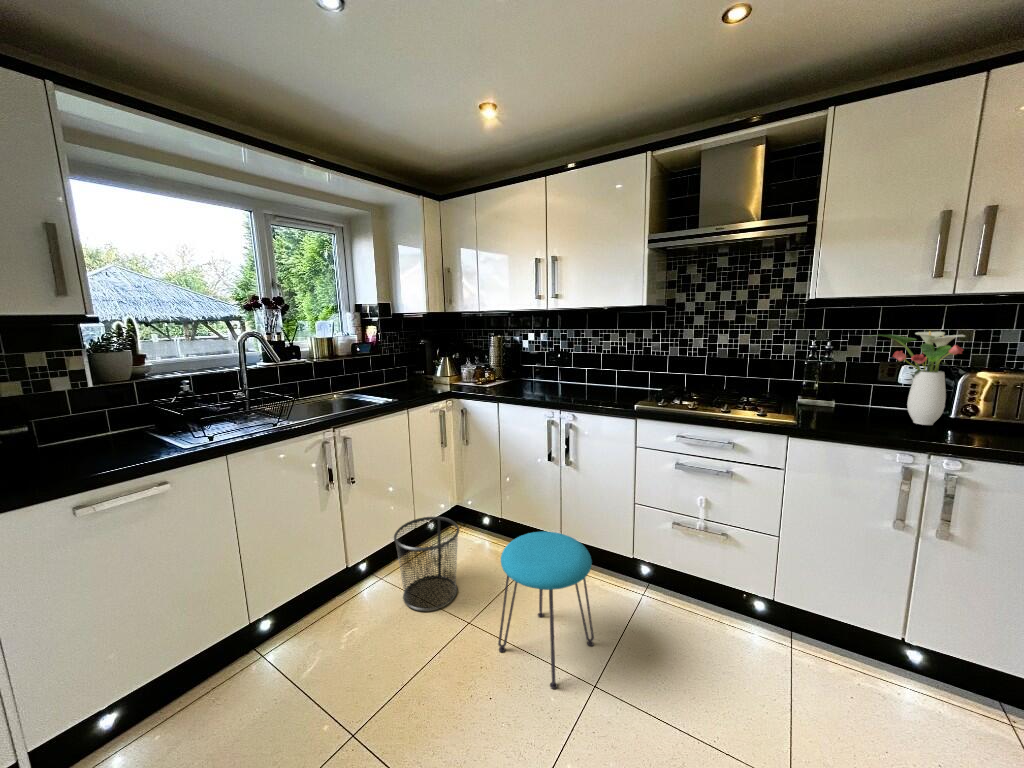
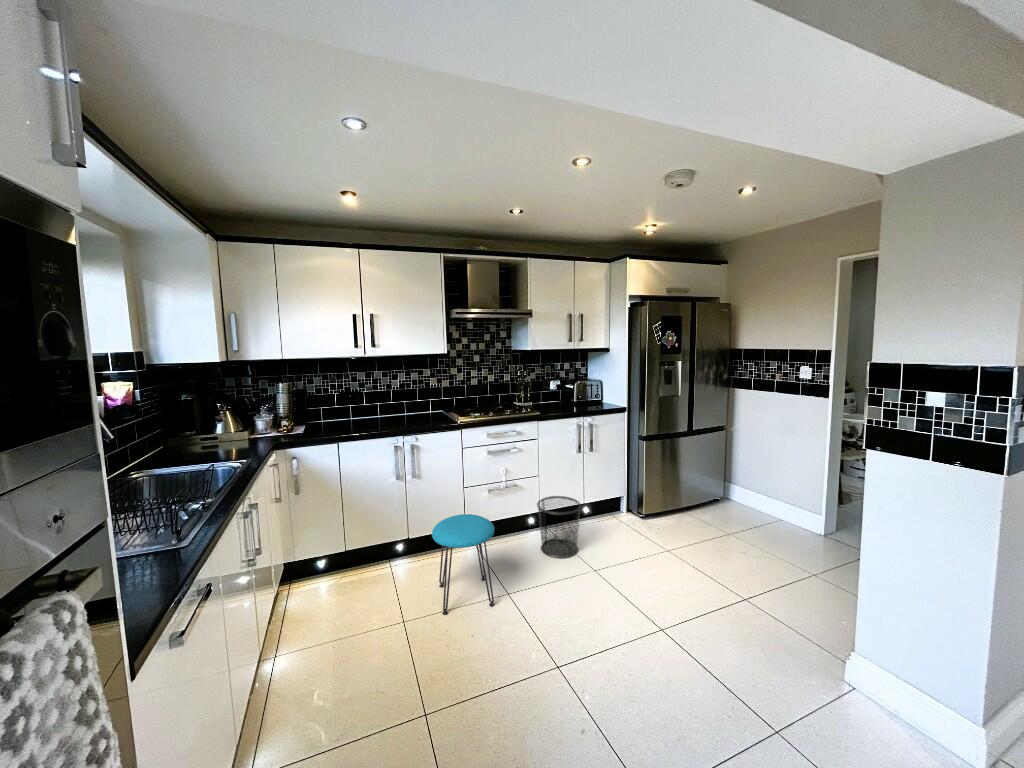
flower arrangement: present [879,331,965,425] -> none [547,365,579,407]
waste bin: present [394,517,459,611] -> present [537,496,581,558]

